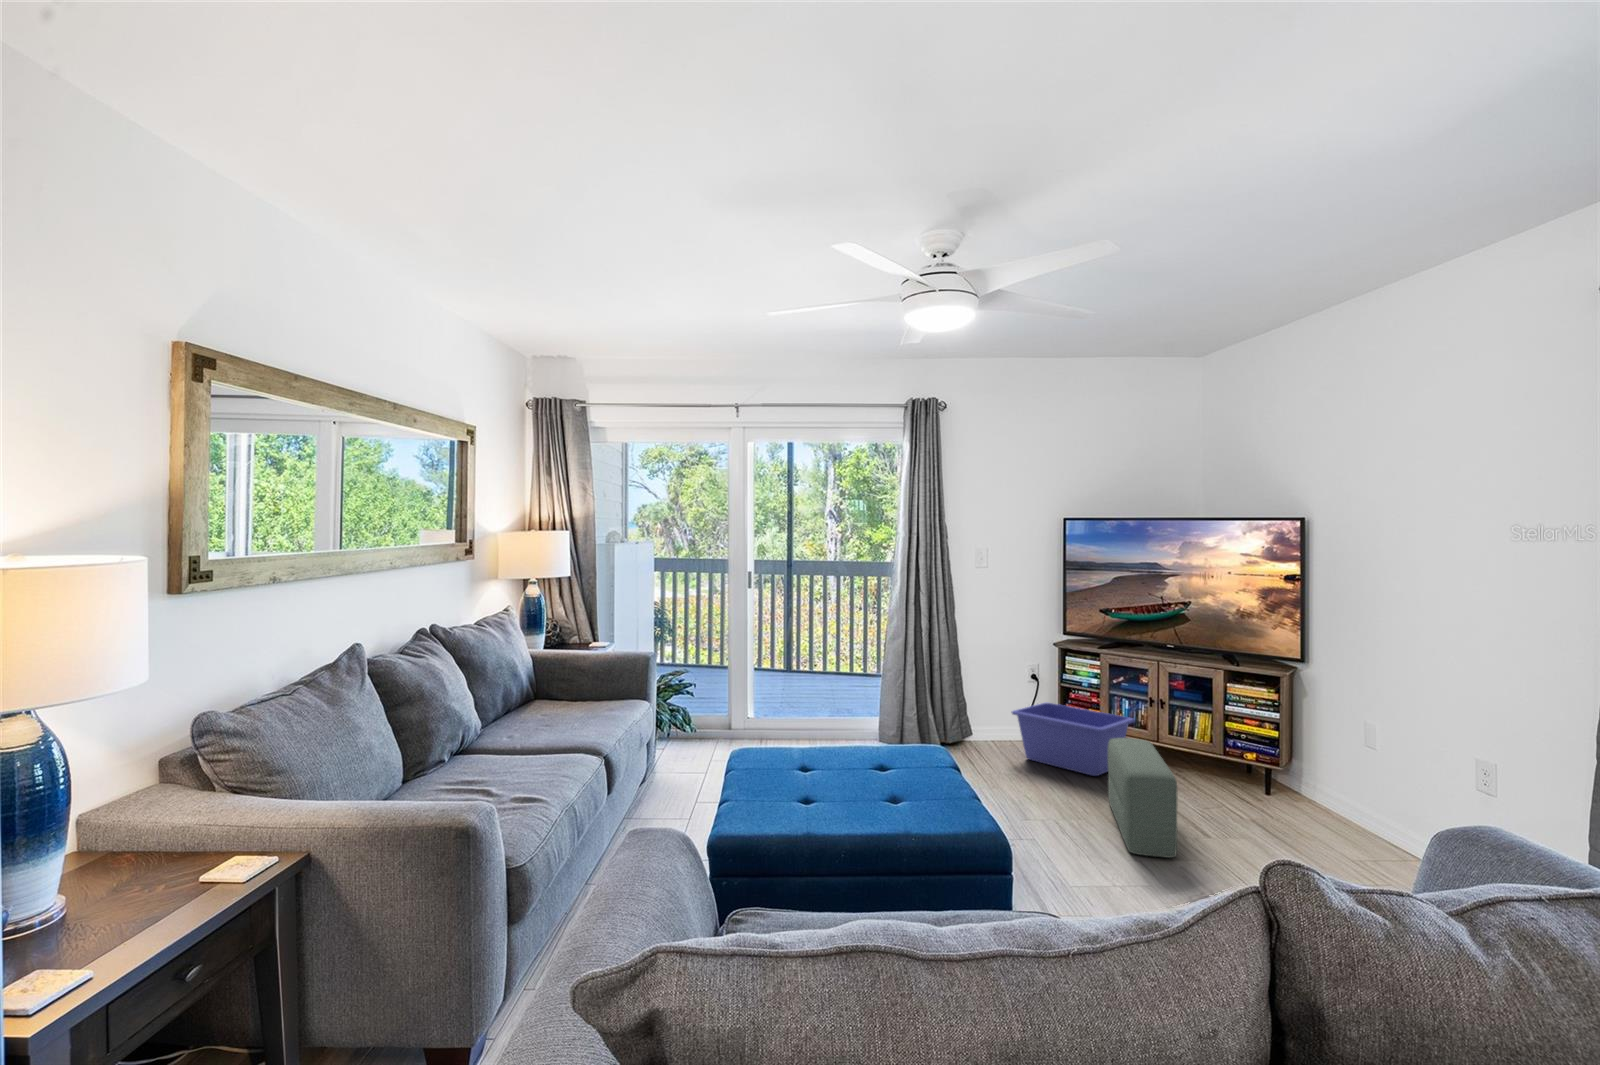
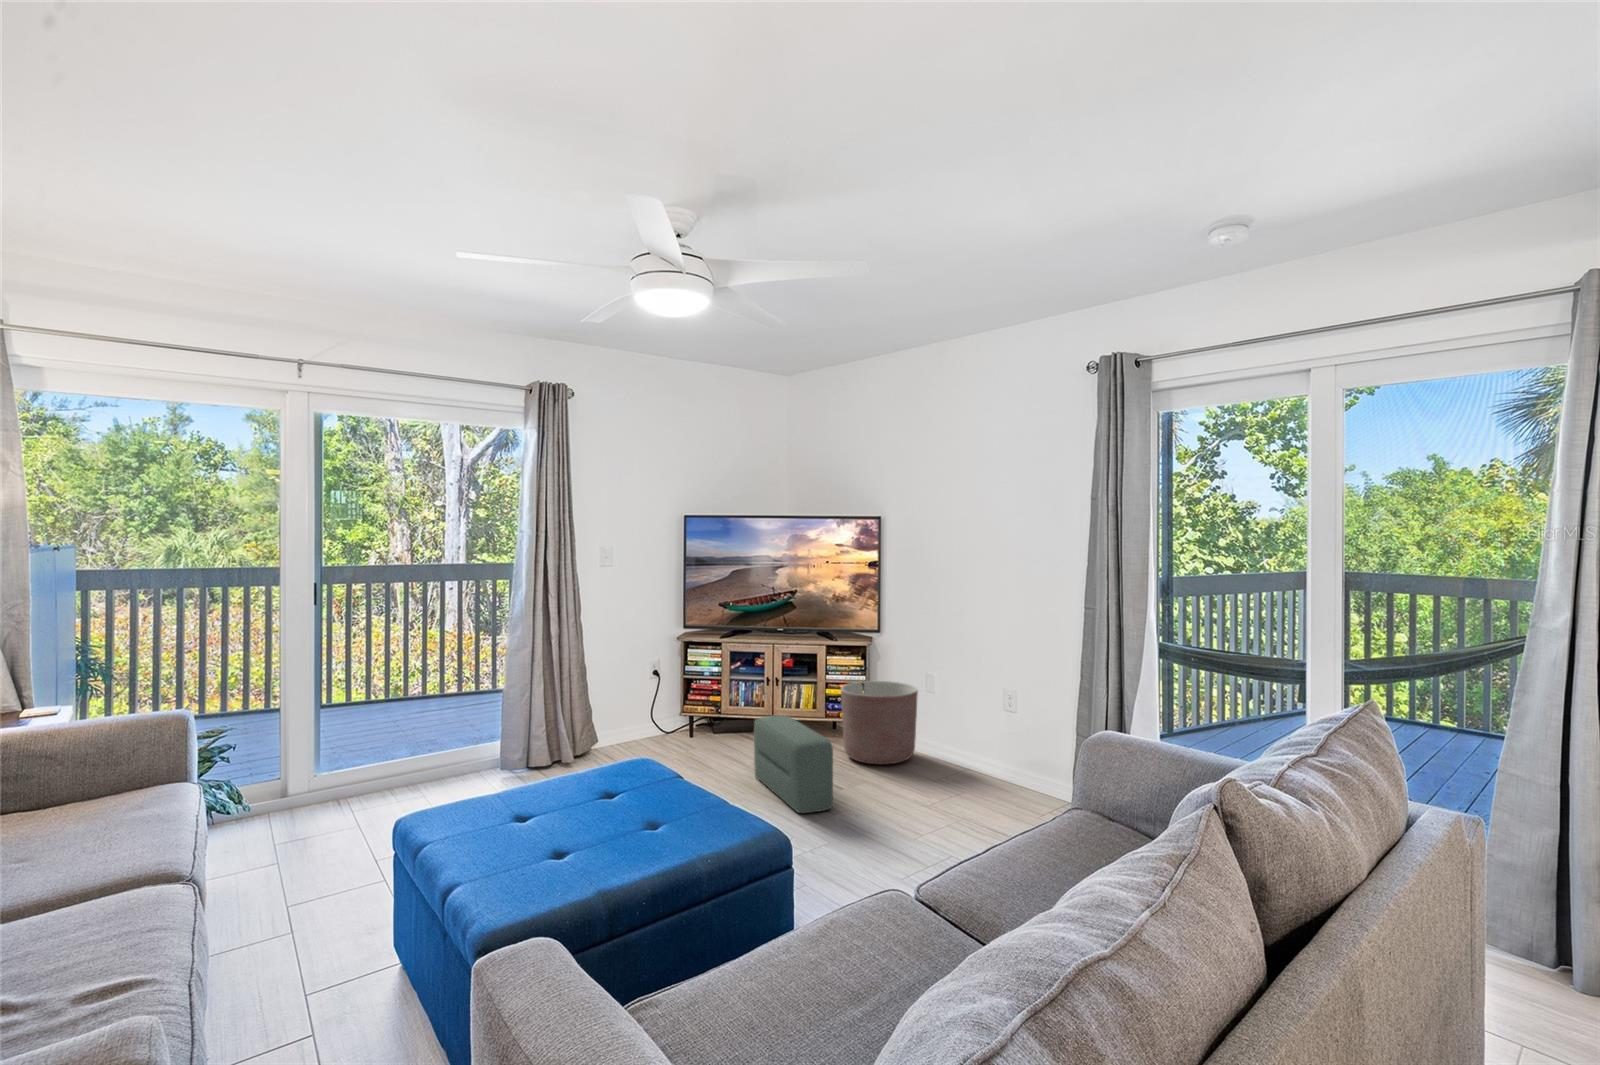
storage bin: present [1012,703,1134,776] -> none [647,695,755,757]
planter: none [1234,717,1346,825] -> present [841,681,918,764]

